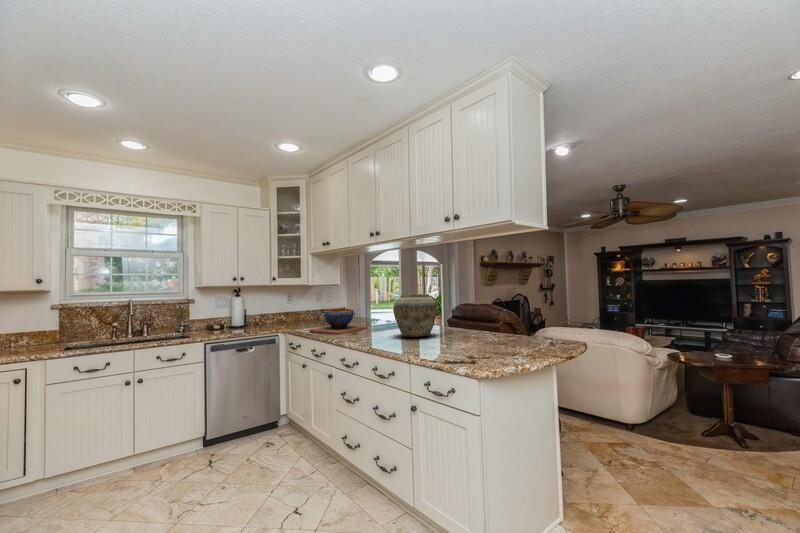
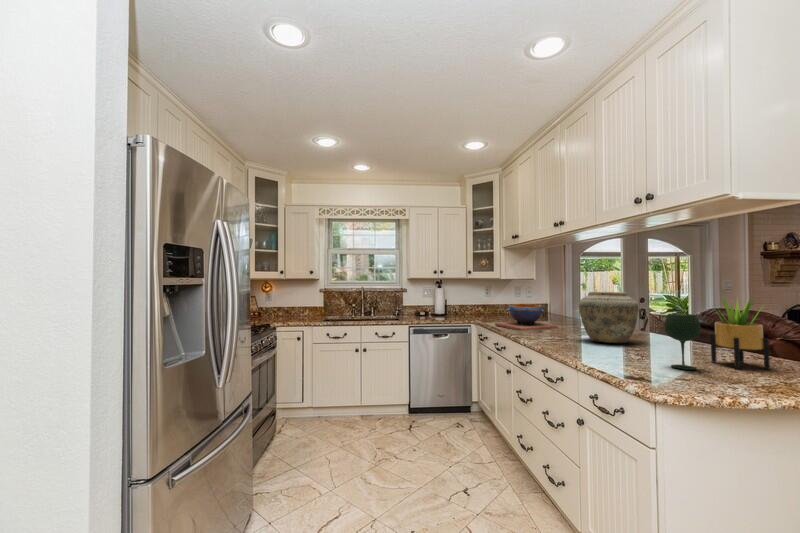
potted plant: none [488,292,519,345] -> present [710,298,770,369]
wine glass: none [467,308,489,350] -> present [664,313,701,370]

